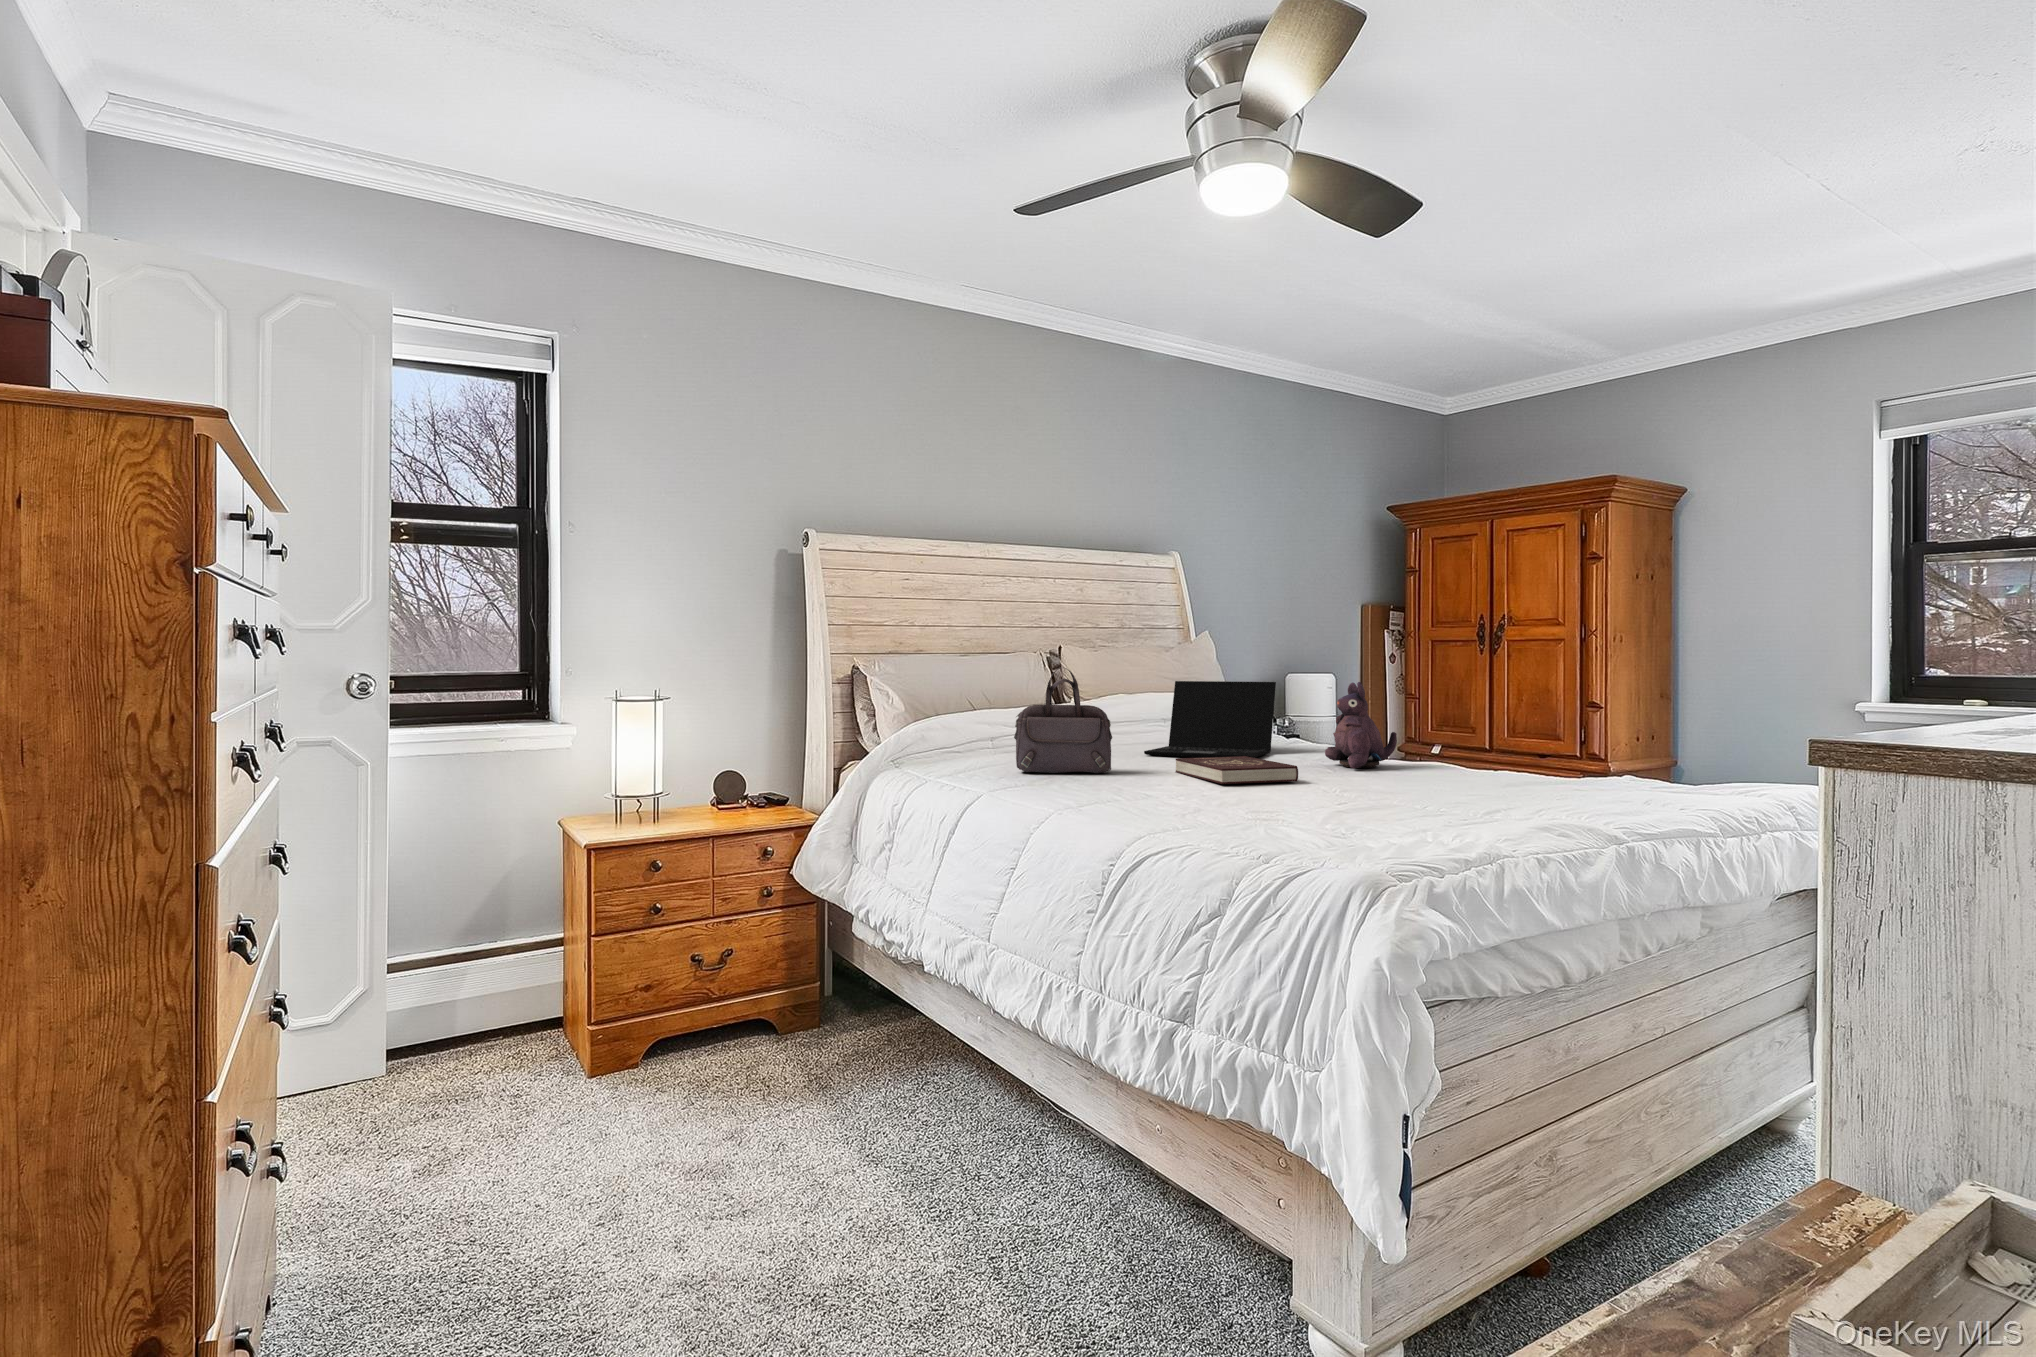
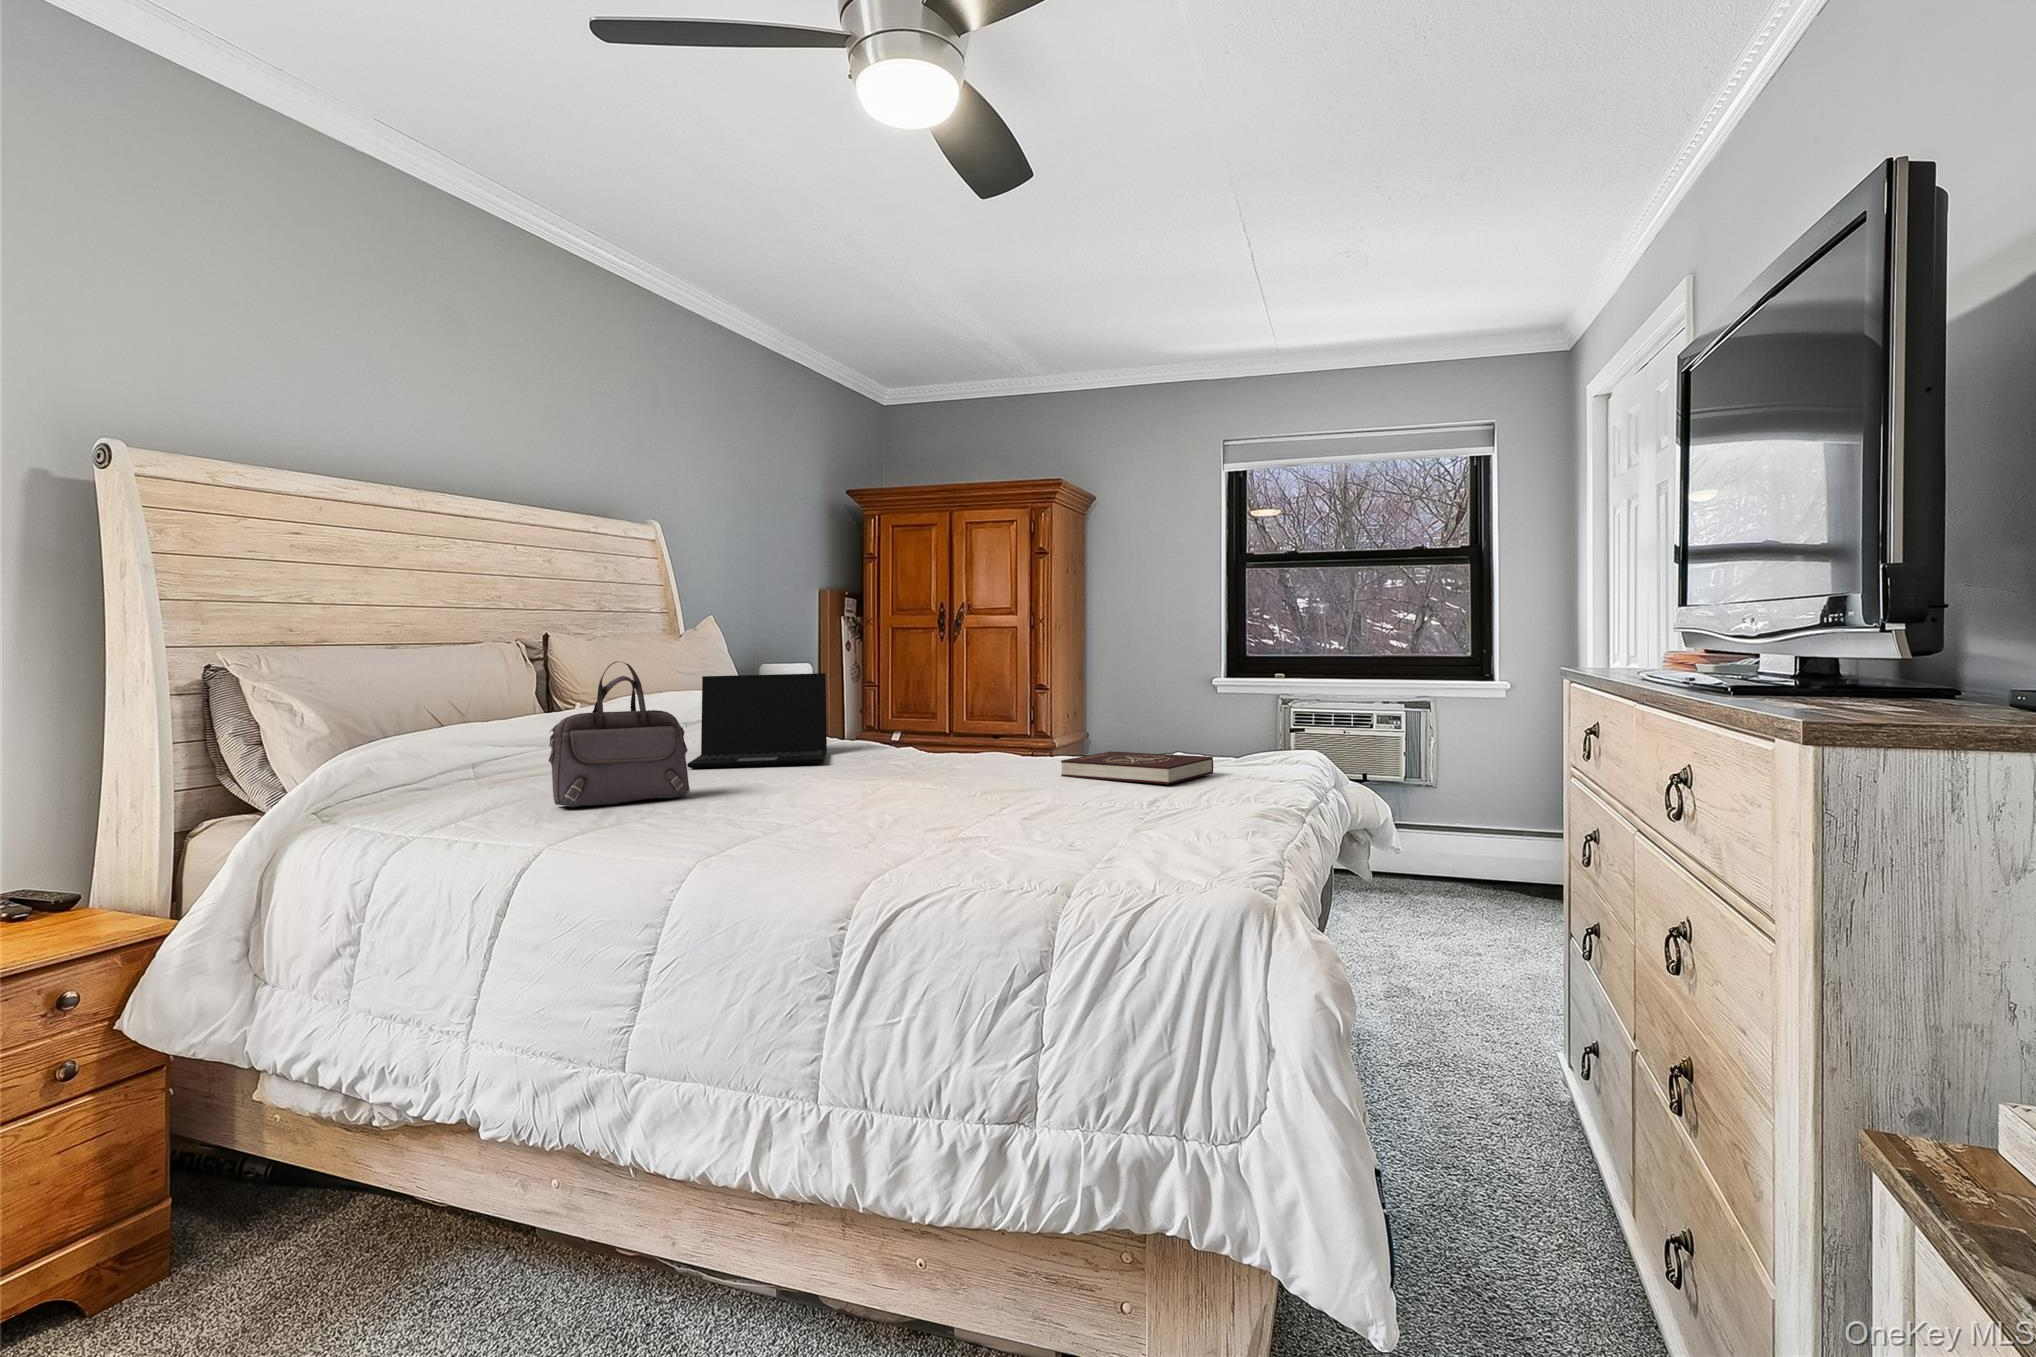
plush toy: present [1325,682,1397,769] -> none [904,669,974,764]
book: present [1176,756,1298,784] -> present [1061,751,1213,784]

